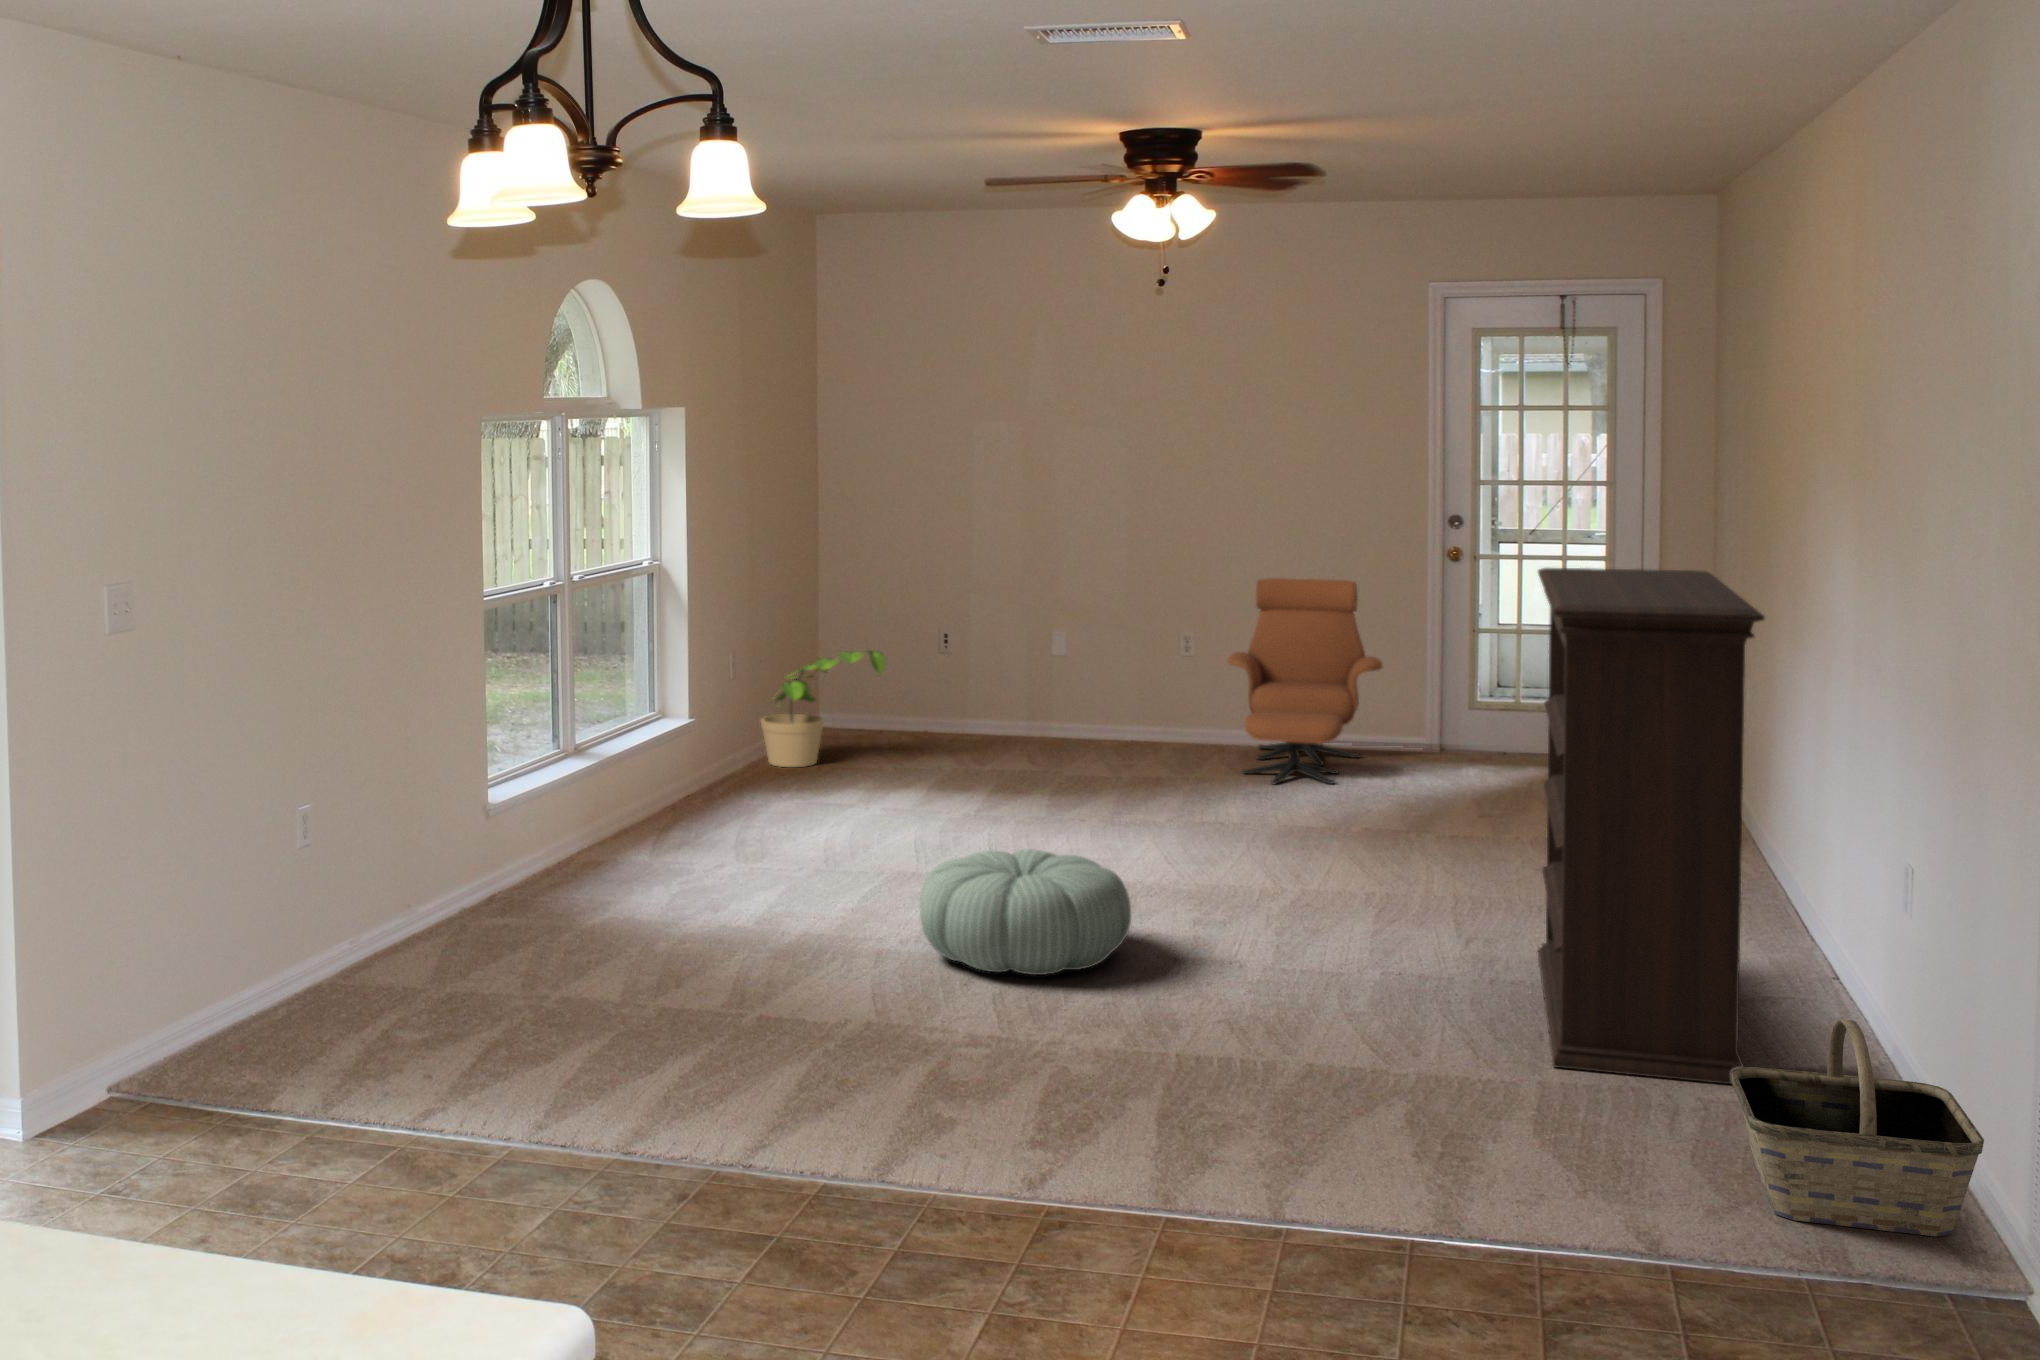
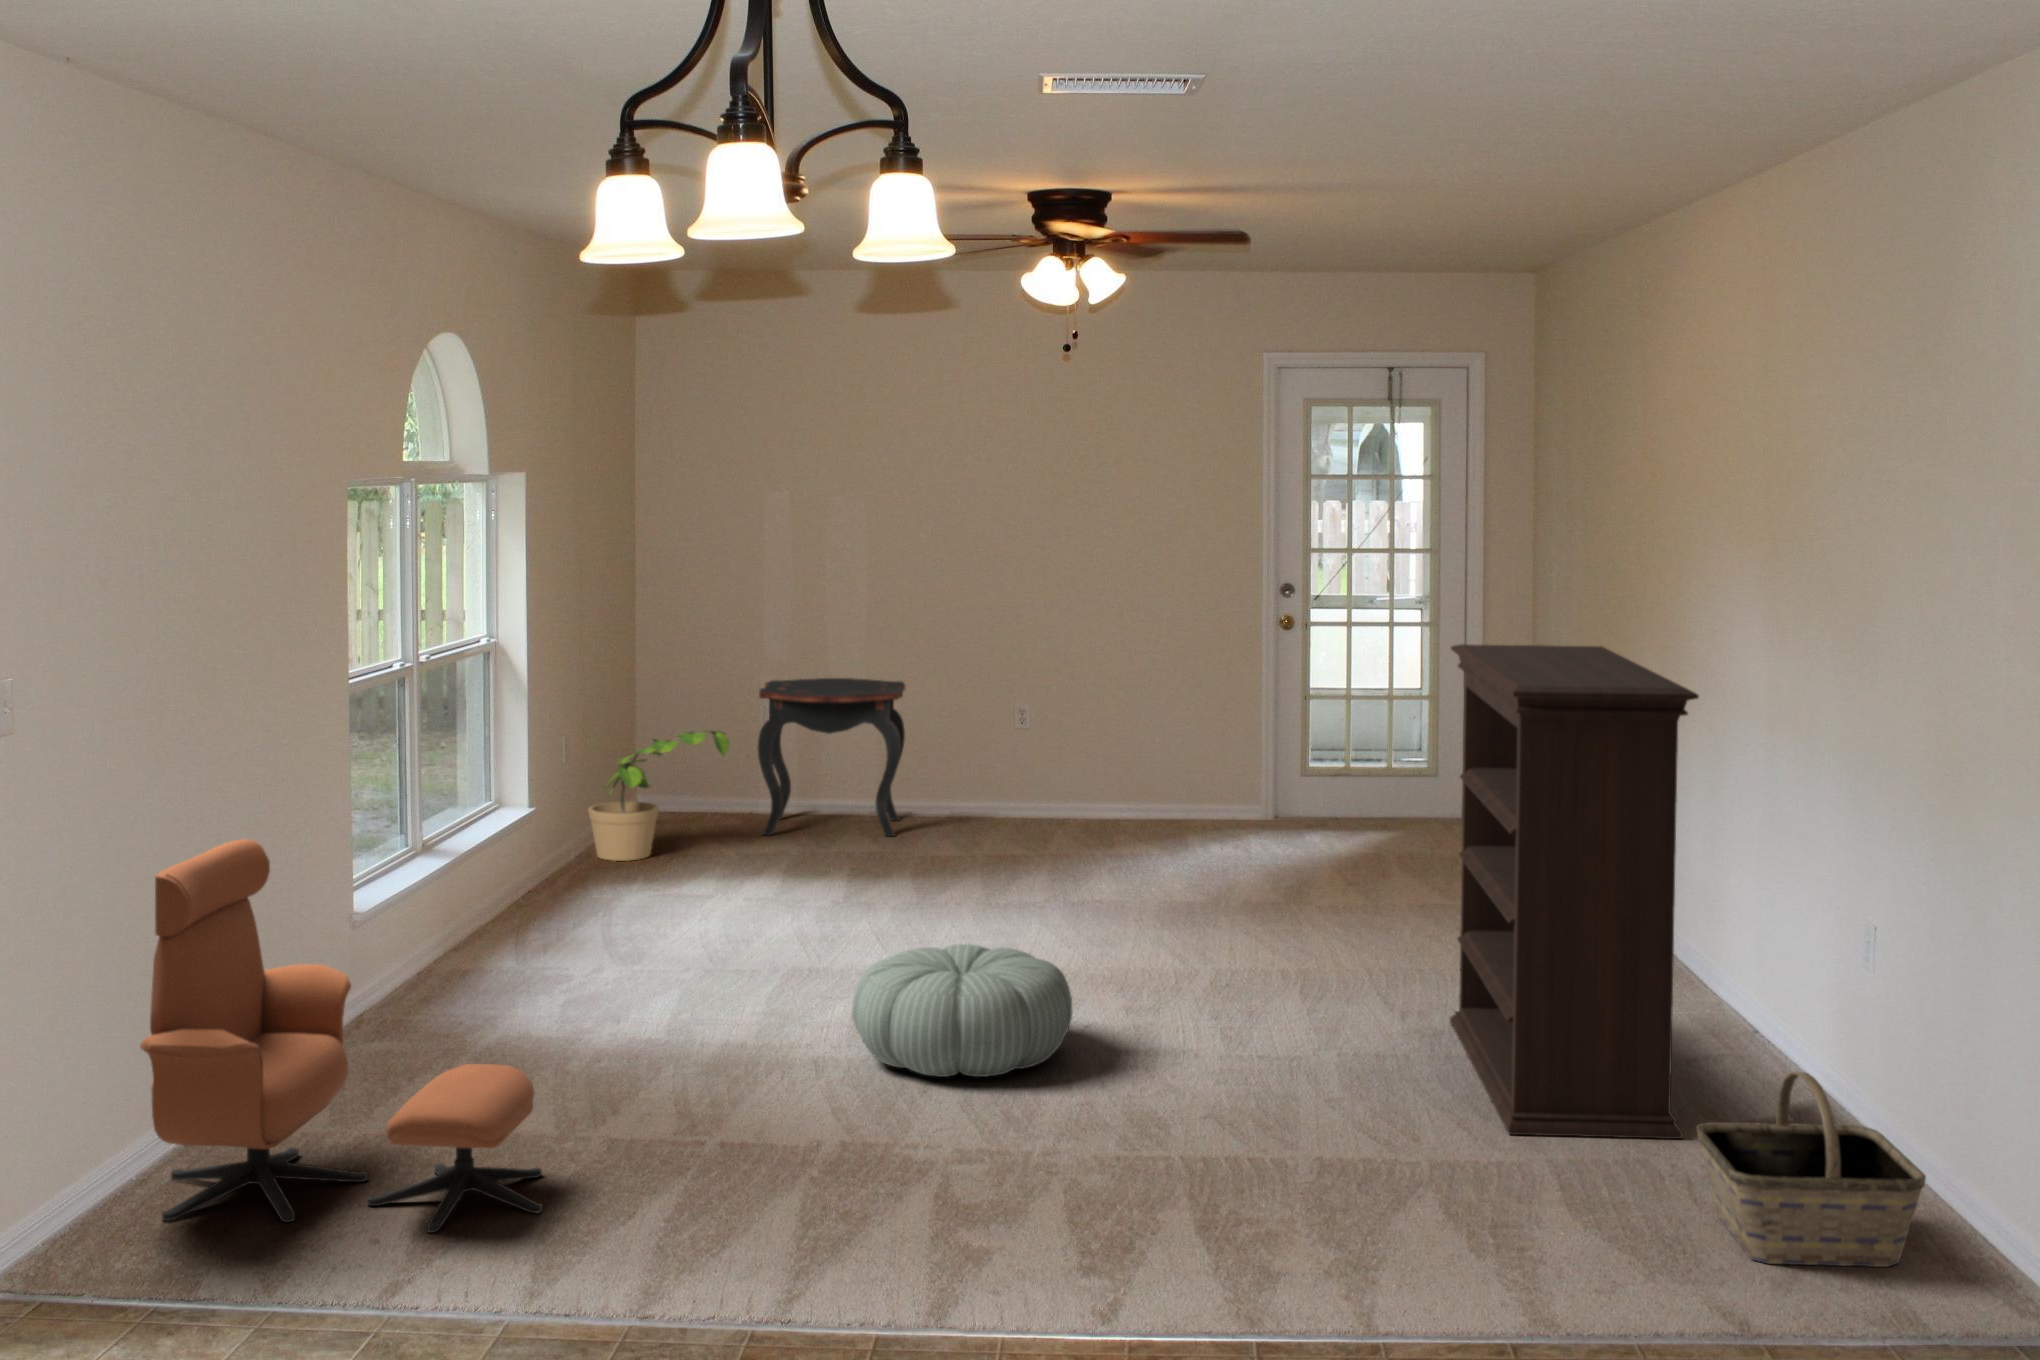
lounge chair: present [1228,578,1382,784] -> present [140,839,542,1233]
side table: none [921,606,1065,755] -> present [758,678,905,836]

